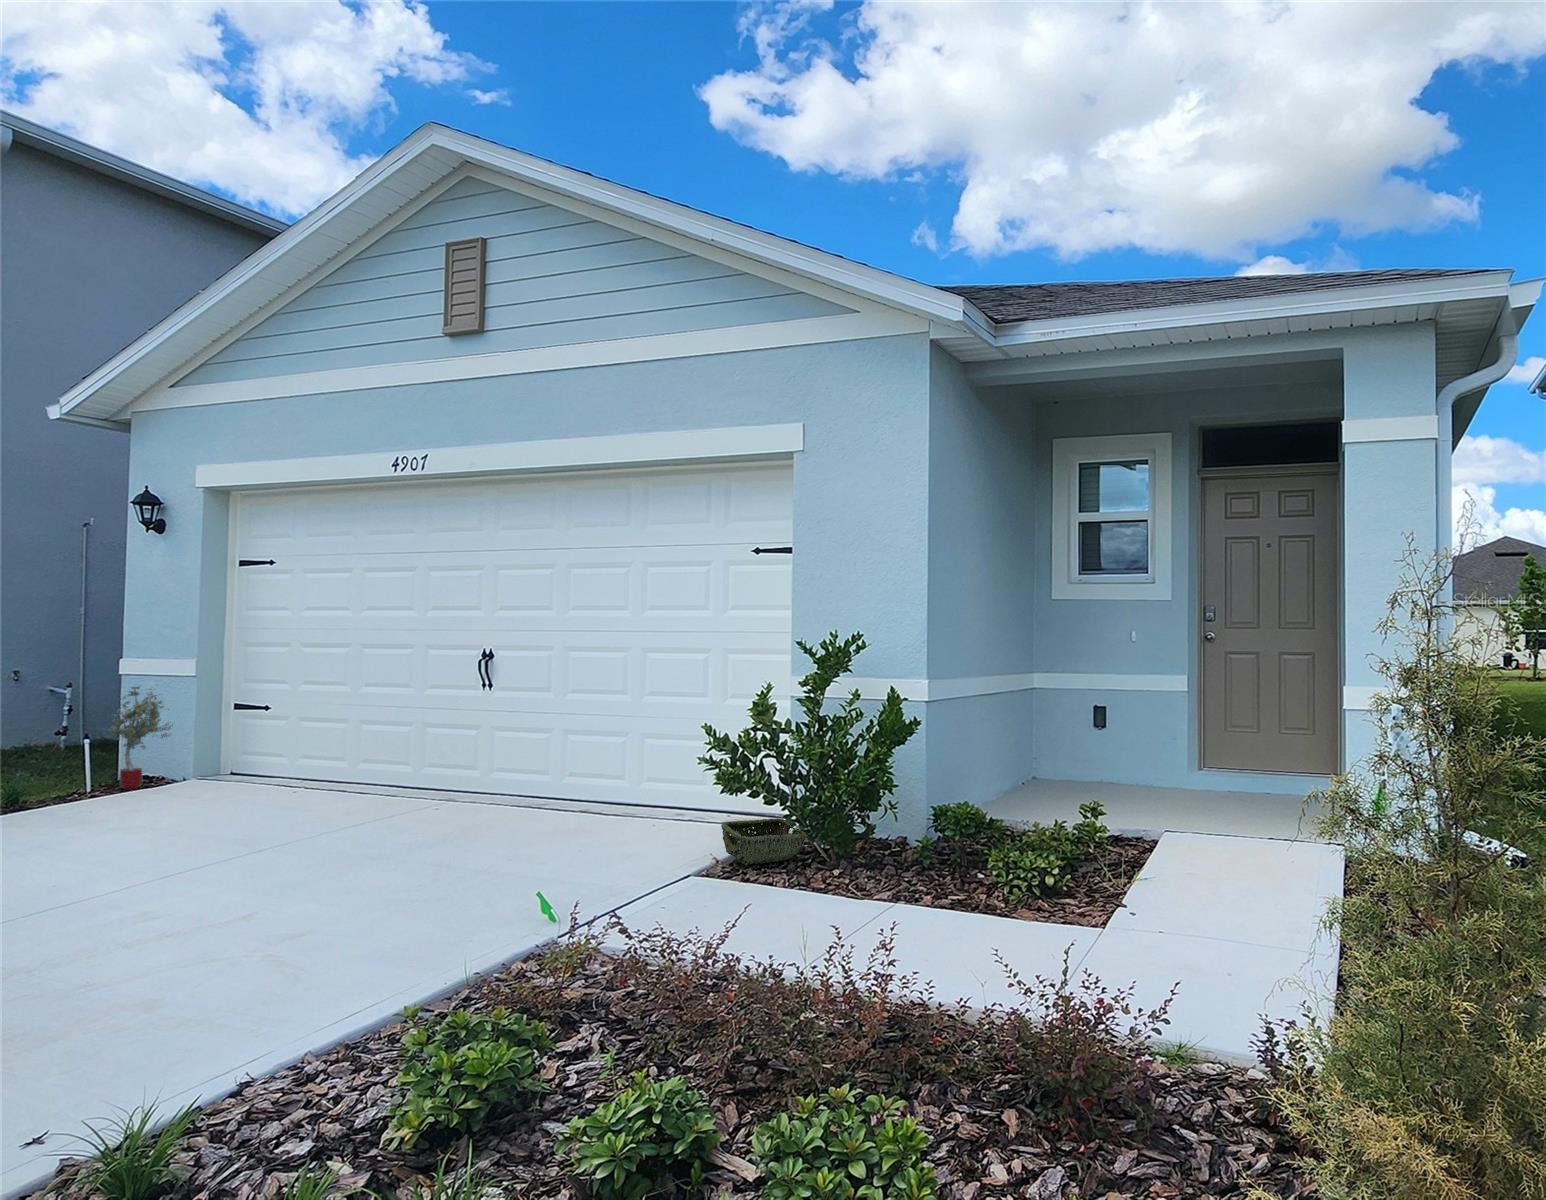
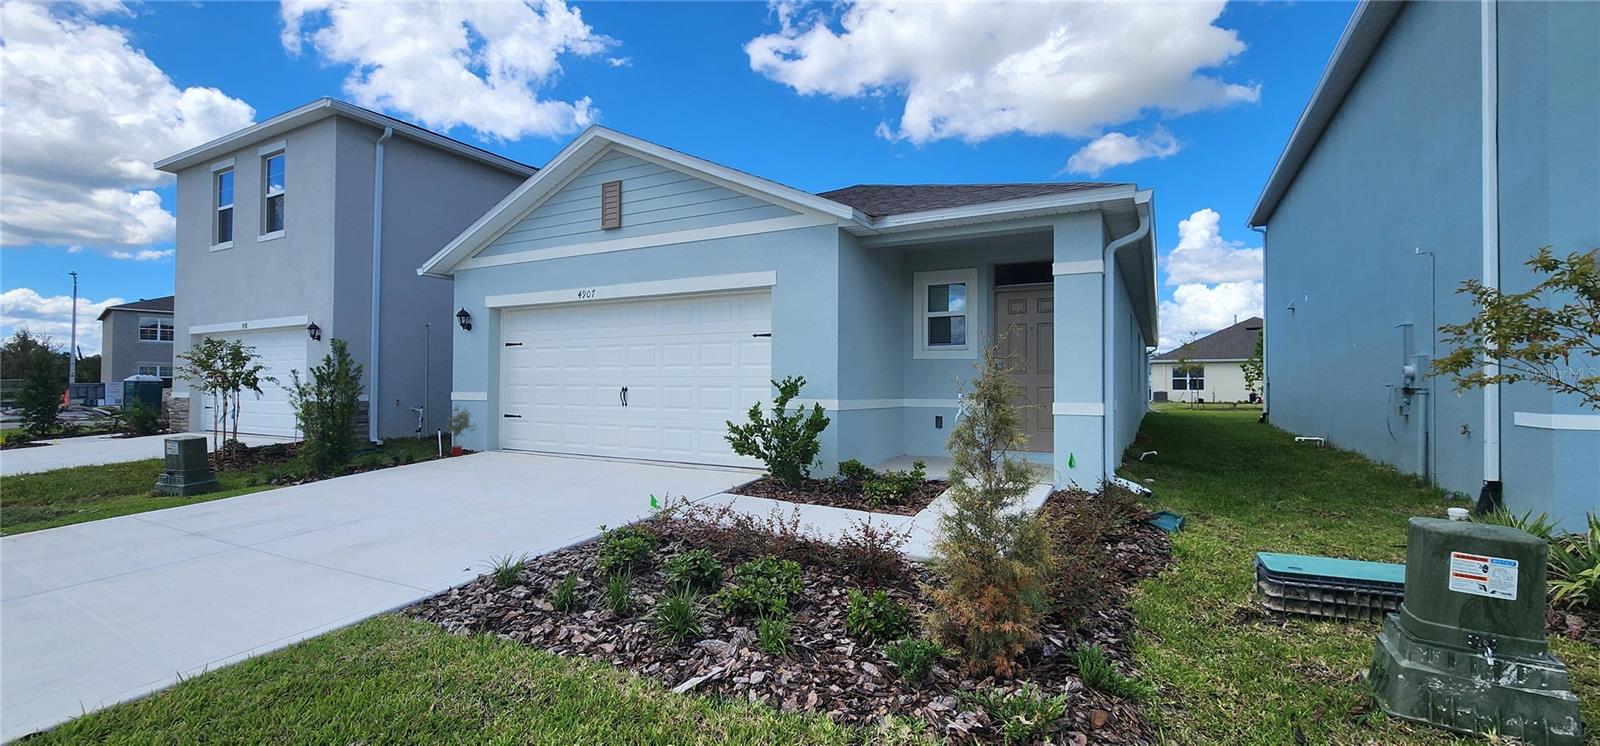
woven basket: present [721,818,807,865] -> none [734,468,776,491]

